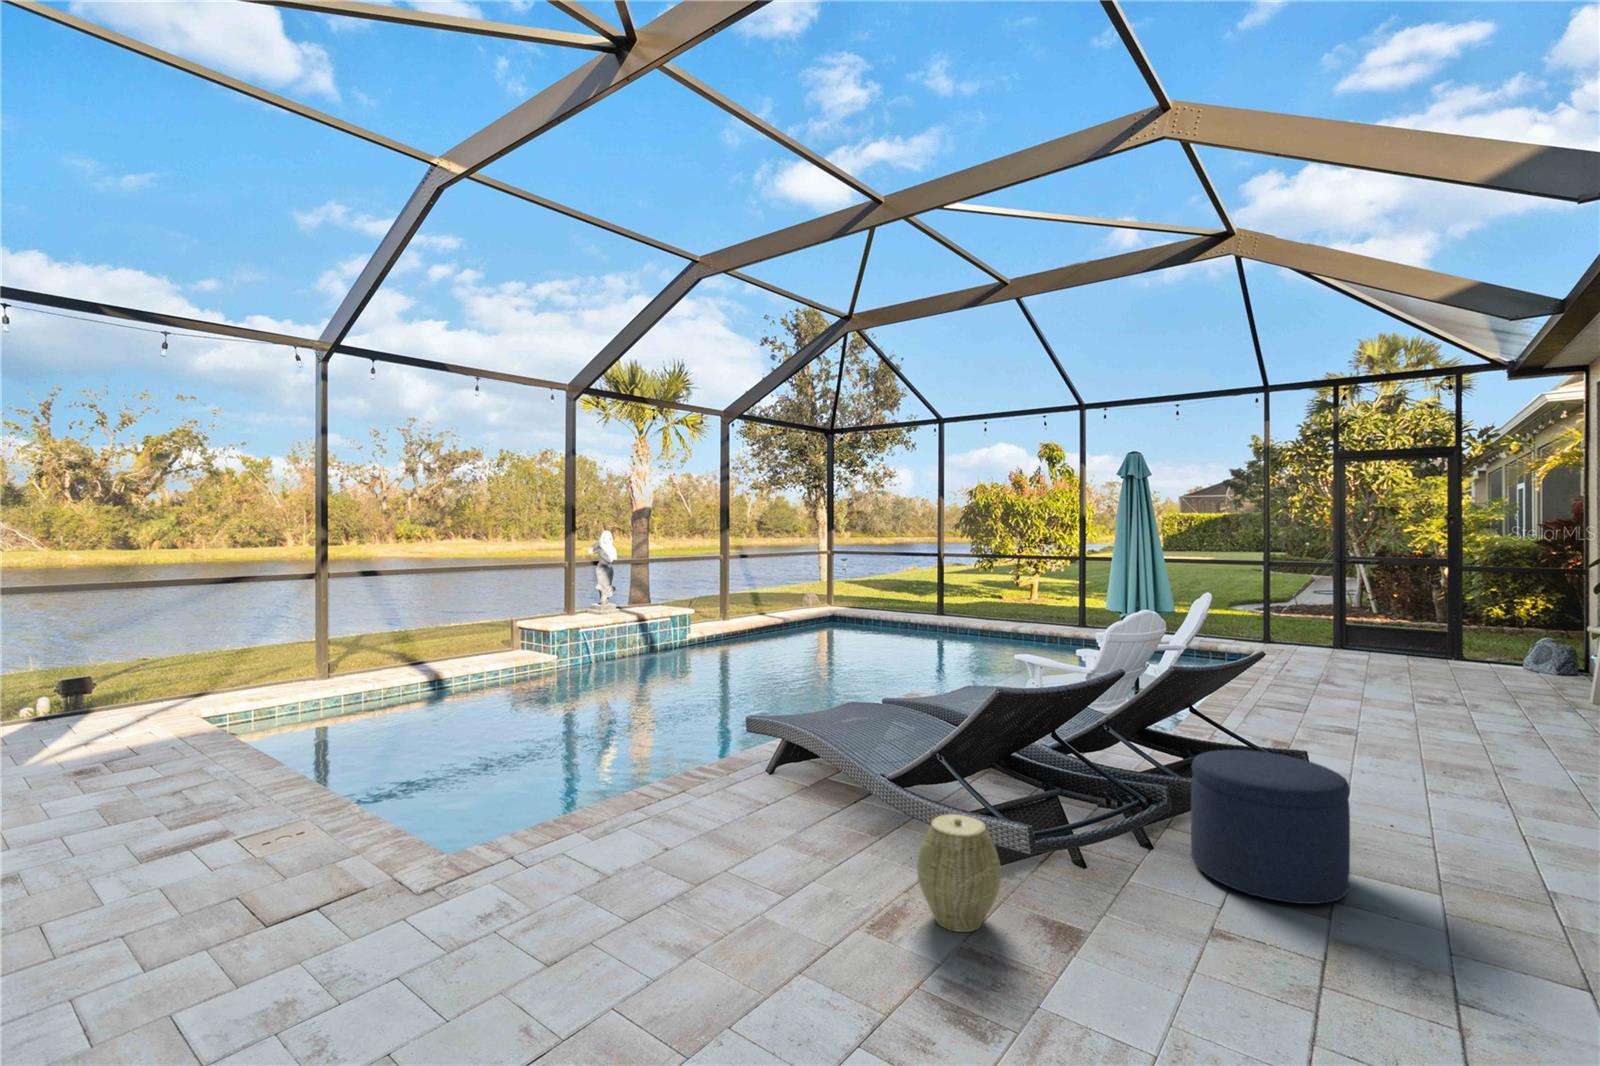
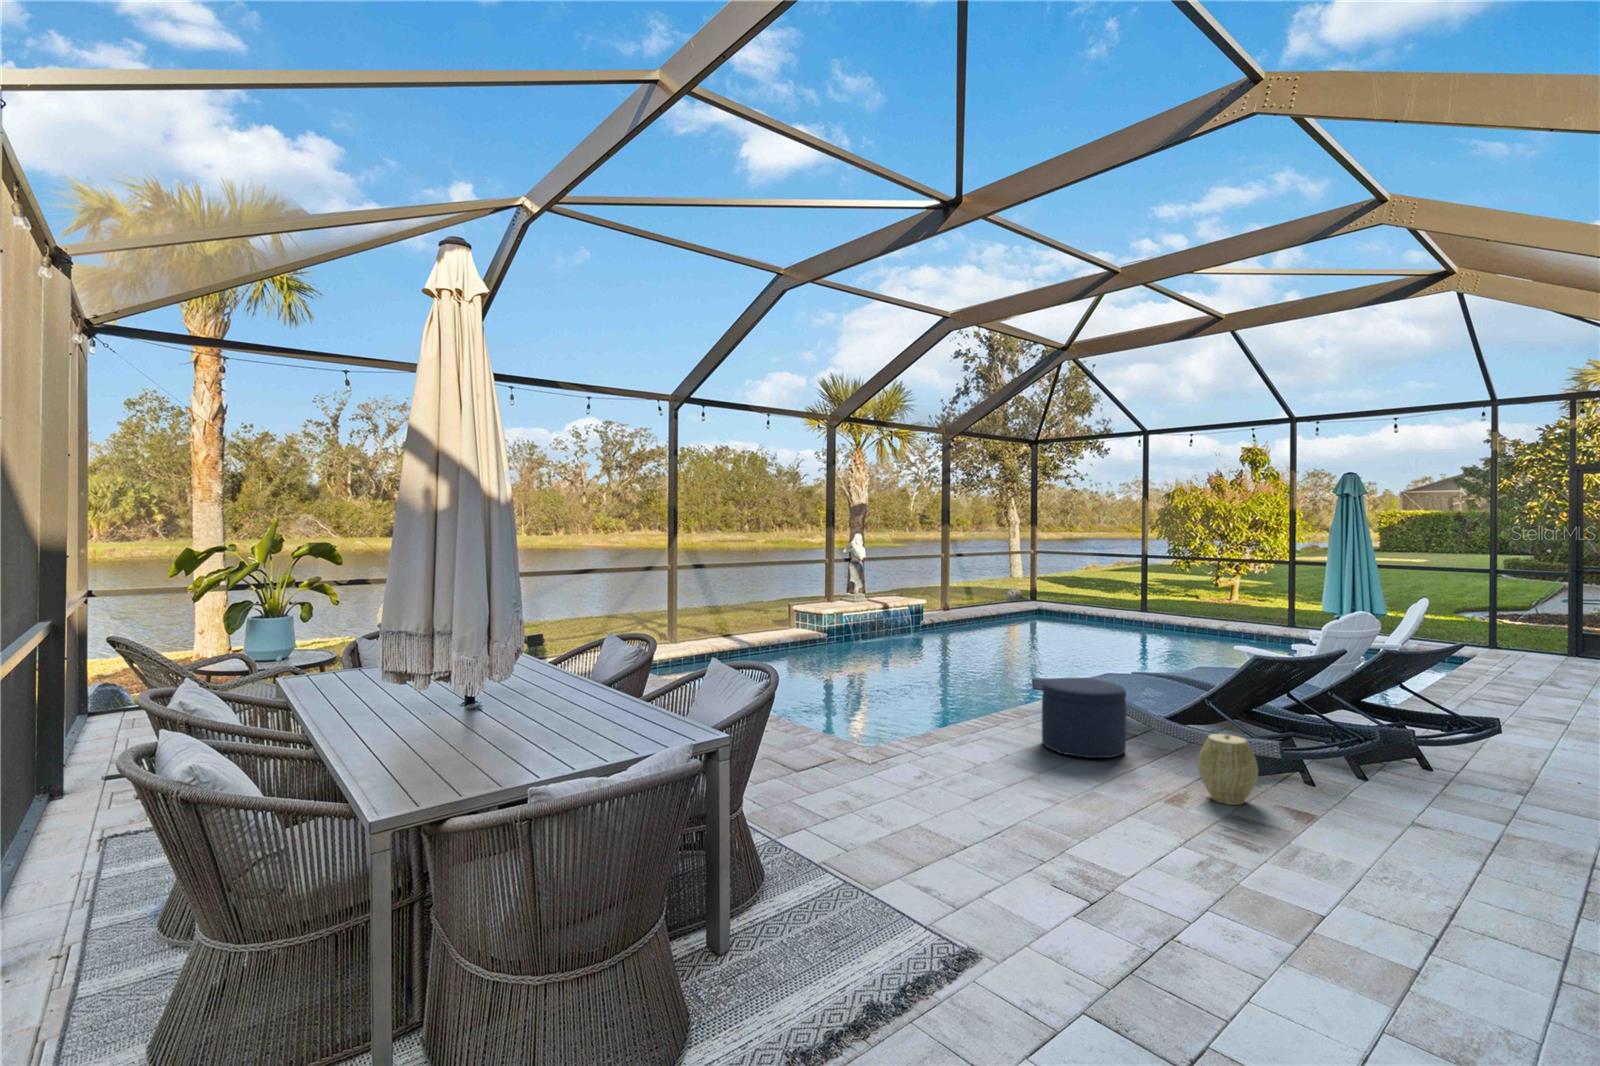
ottoman: present [1191,750,1350,904] -> present [1042,678,1126,758]

